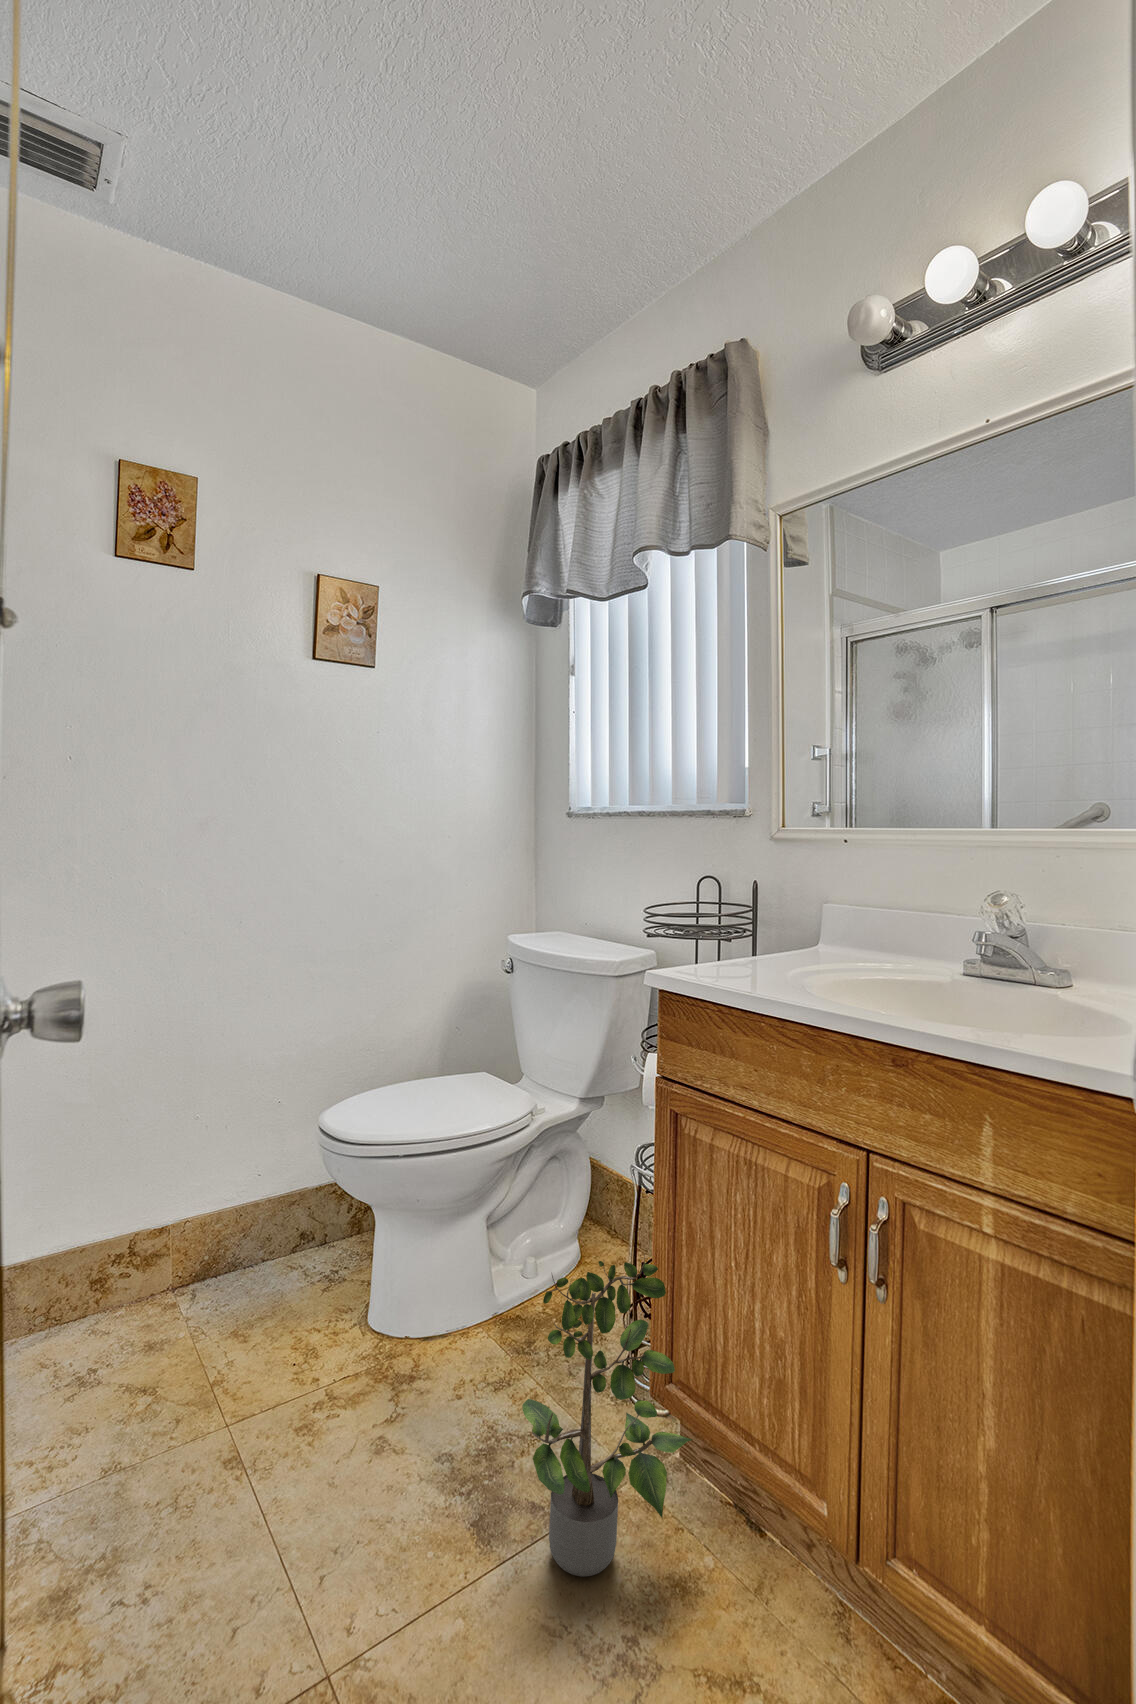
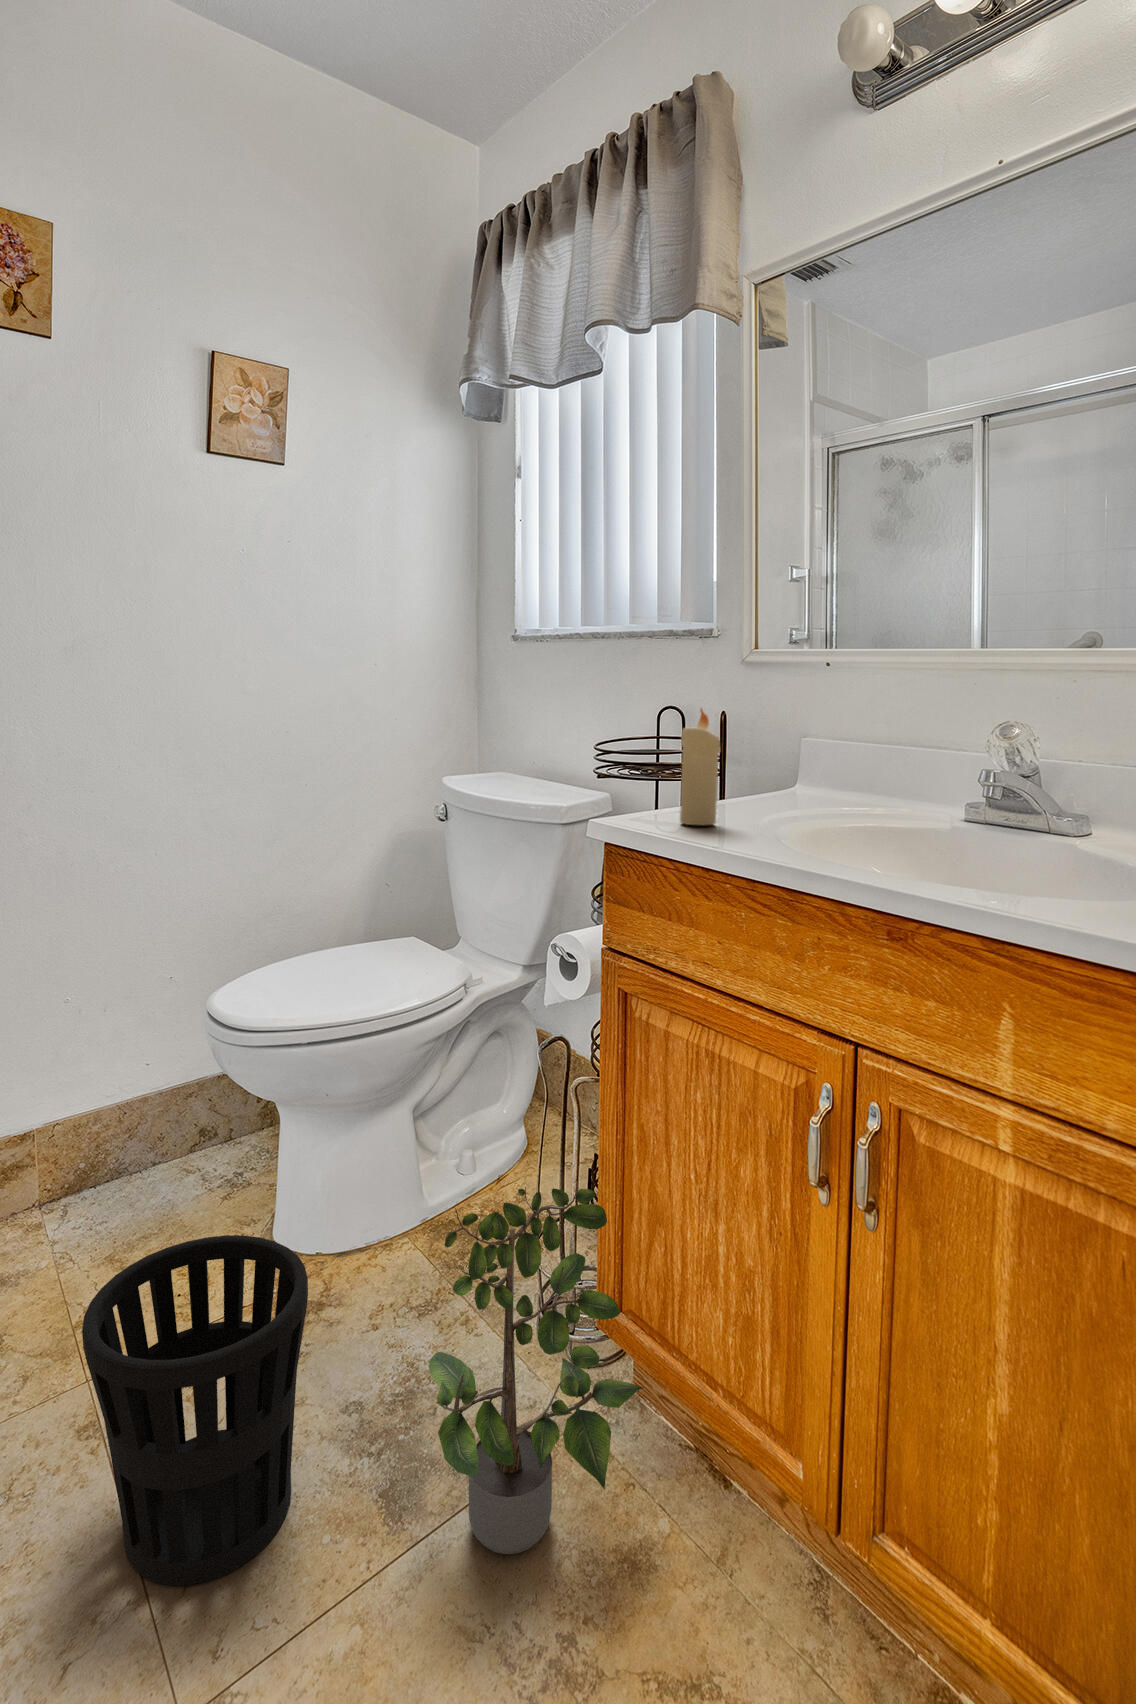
candle: none [723,894,754,982] -> present [680,709,720,825]
wastebasket: none [261,1297,428,1585] -> present [82,1235,308,1585]

